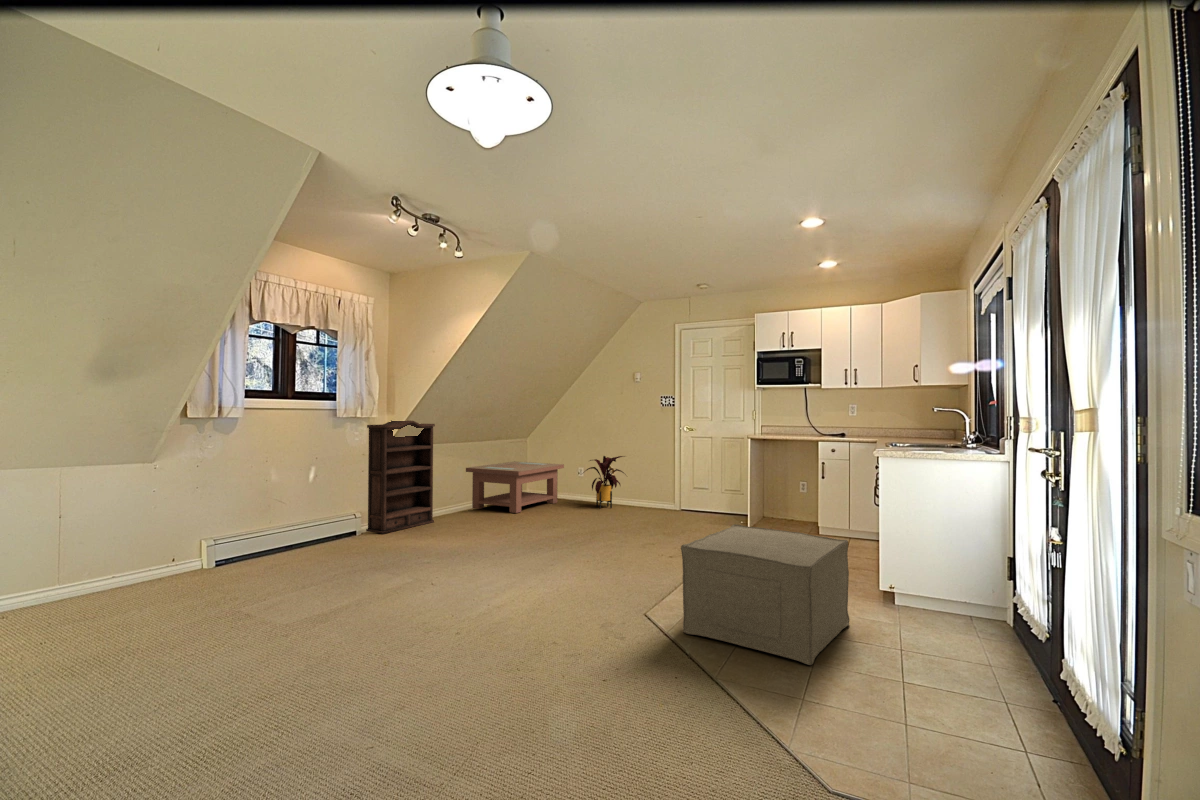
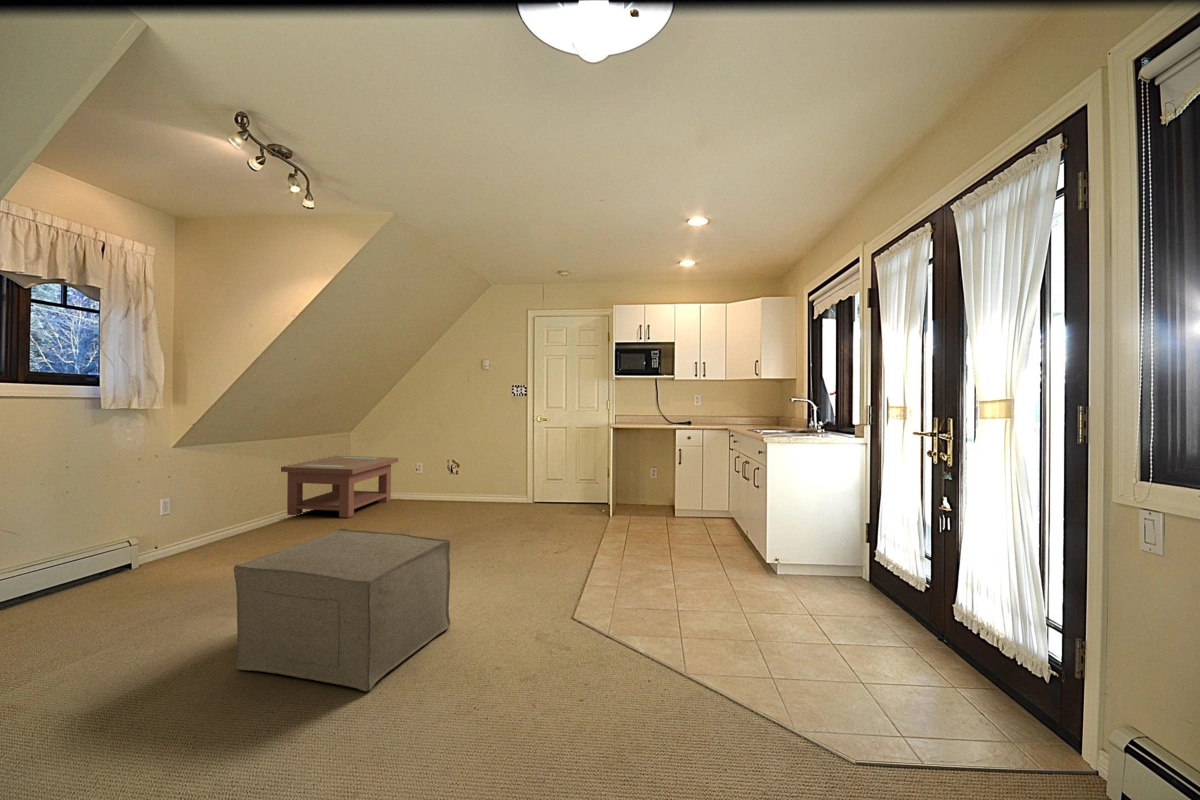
bookshelf: present [366,420,435,534] -> none [146,411,244,562]
house plant: present [586,456,624,509] -> none [423,447,476,505]
ottoman: present [681,524,849,665] -> present [234,529,450,691]

